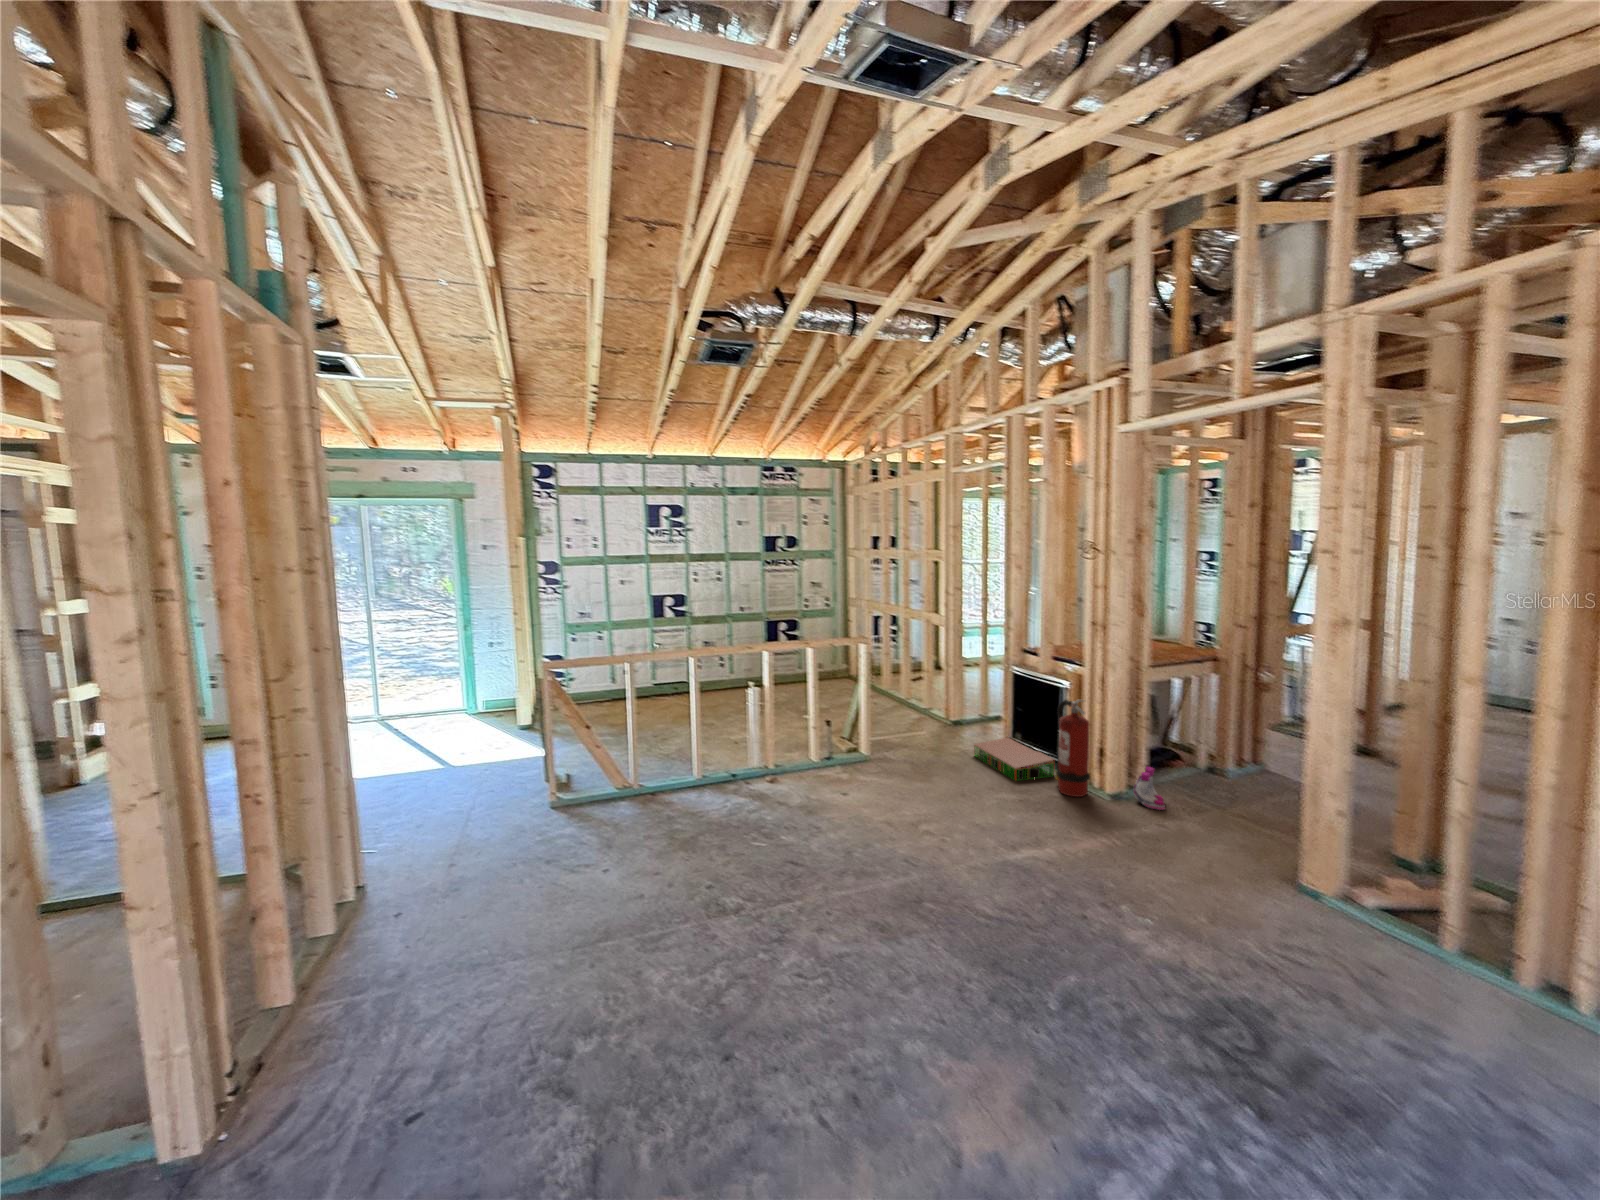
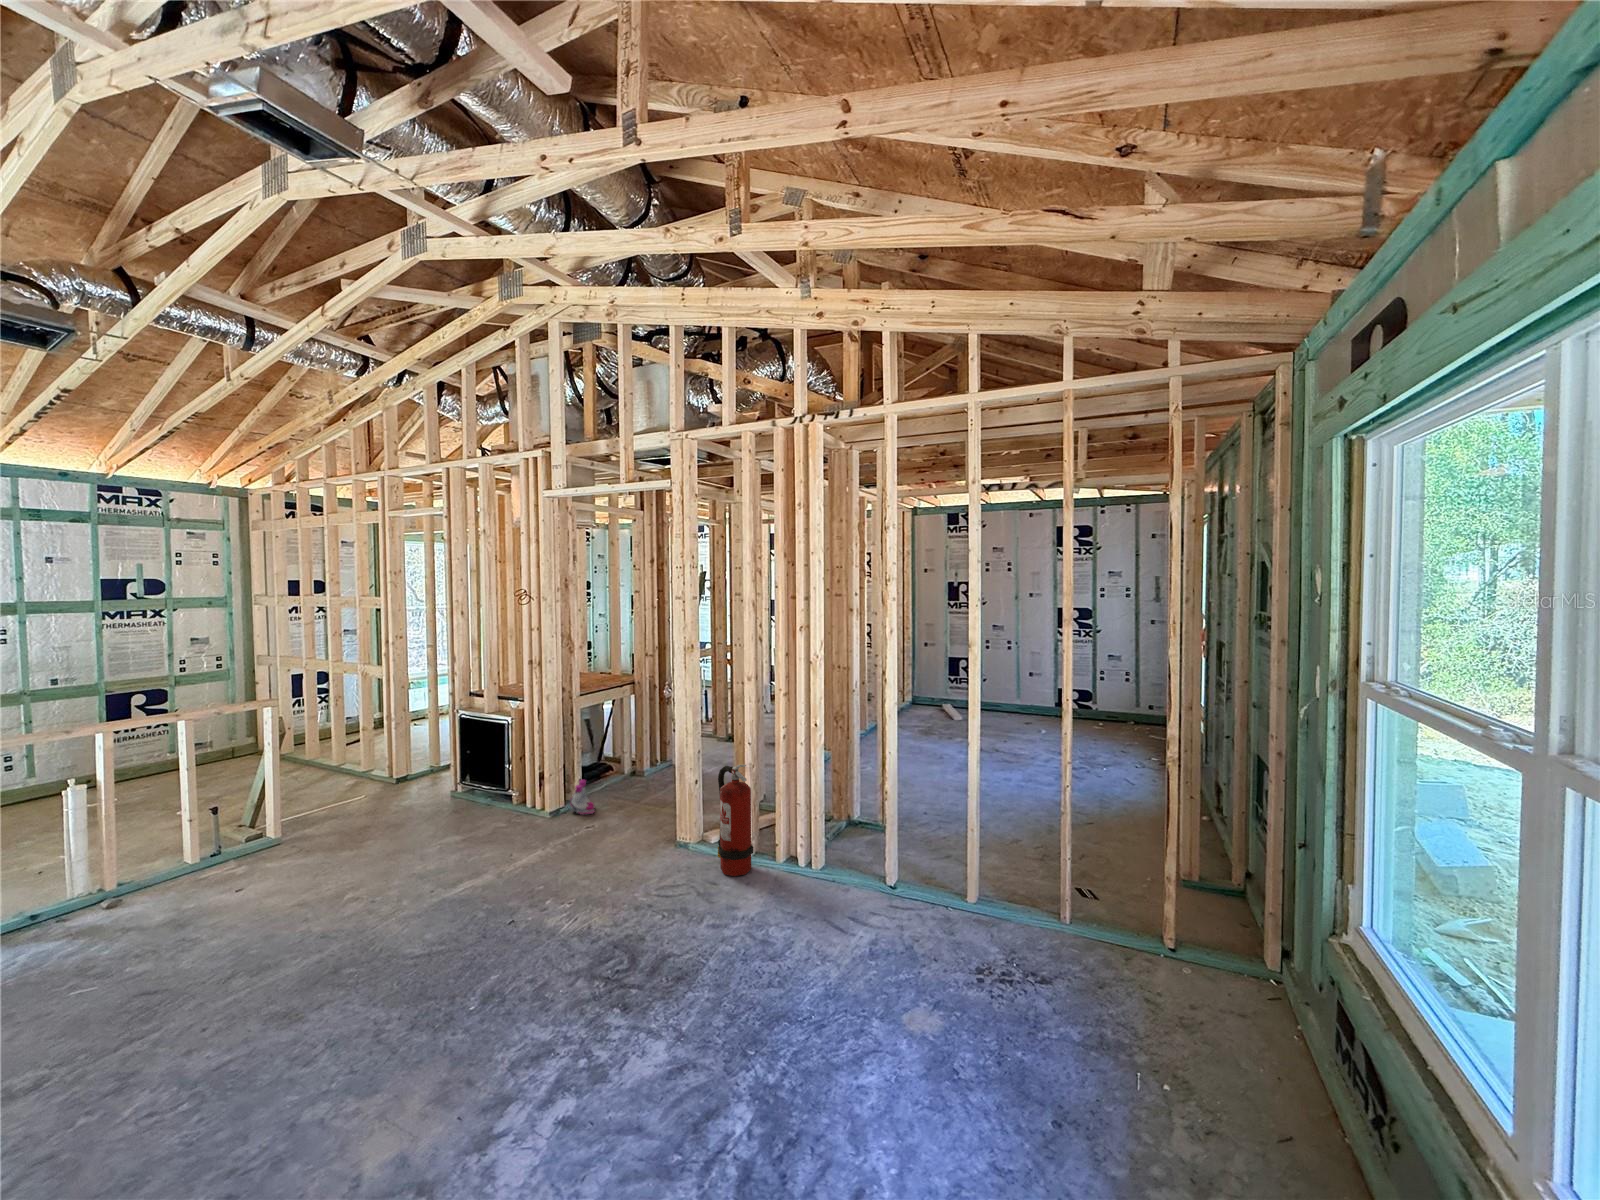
fire extinguisher: present [1055,700,1090,797] -> present [718,765,753,876]
storage bin: present [974,738,1055,780] -> none [418,781,502,821]

